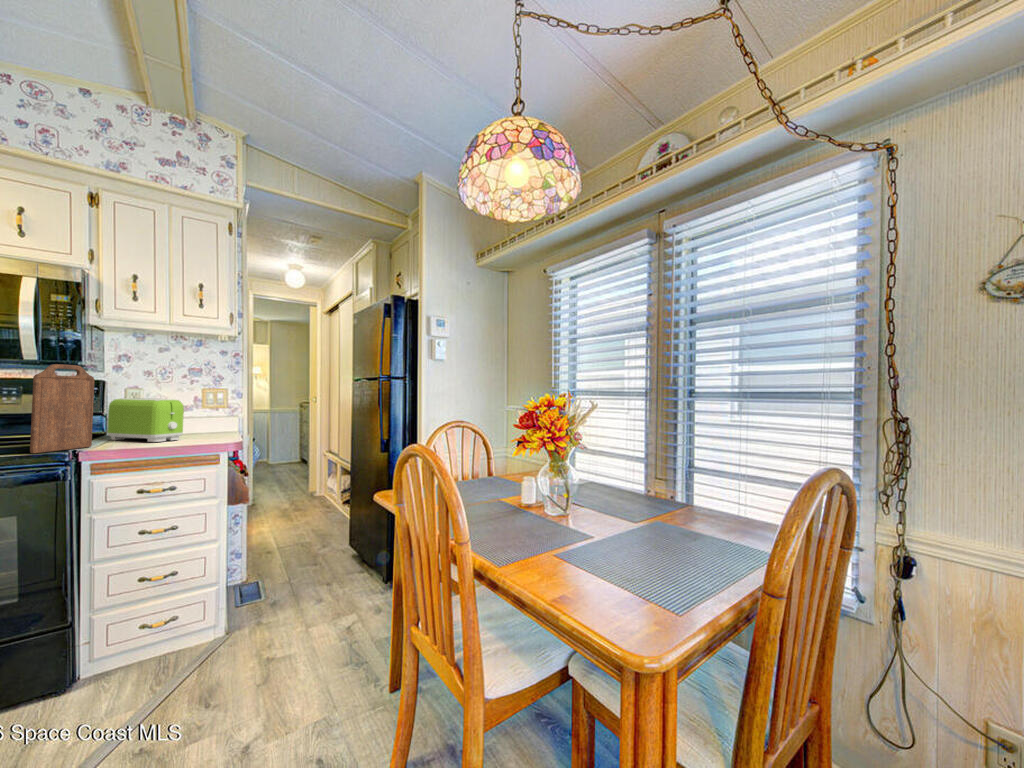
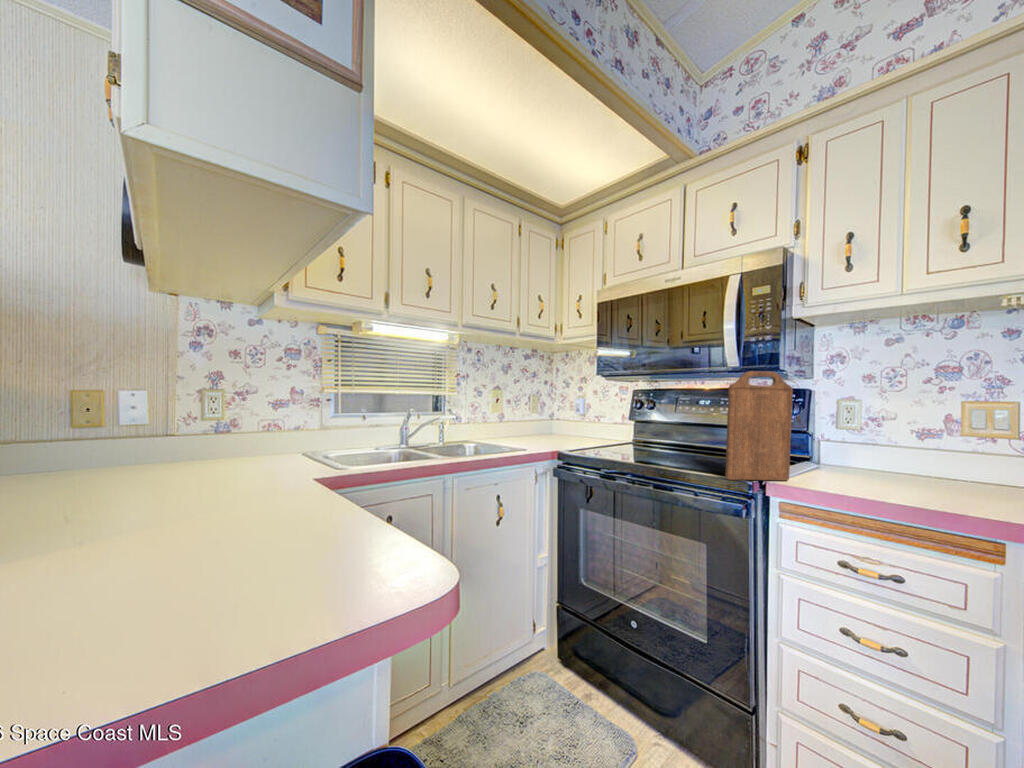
toaster: present [107,398,184,442] -> none [813,414,925,492]

